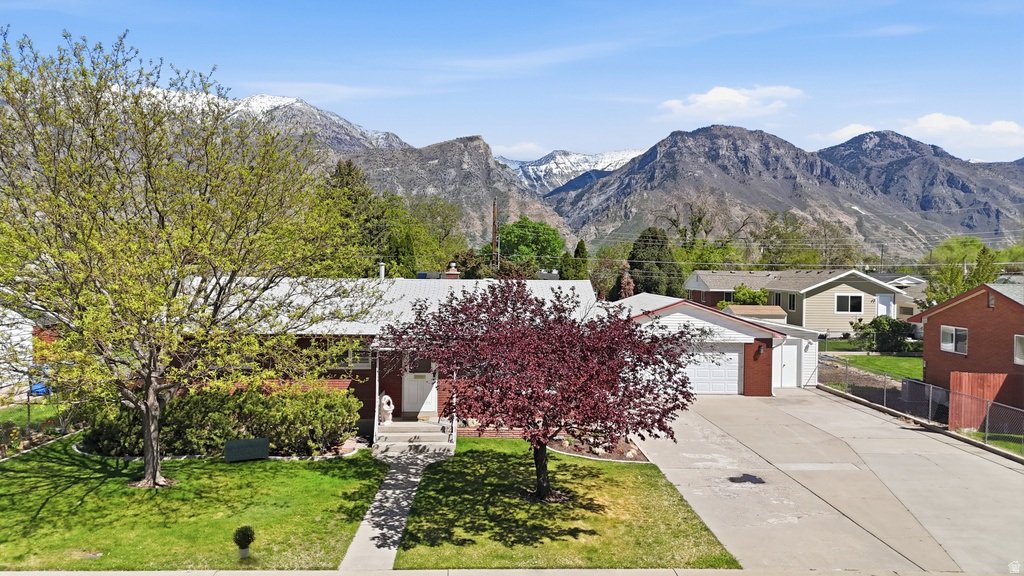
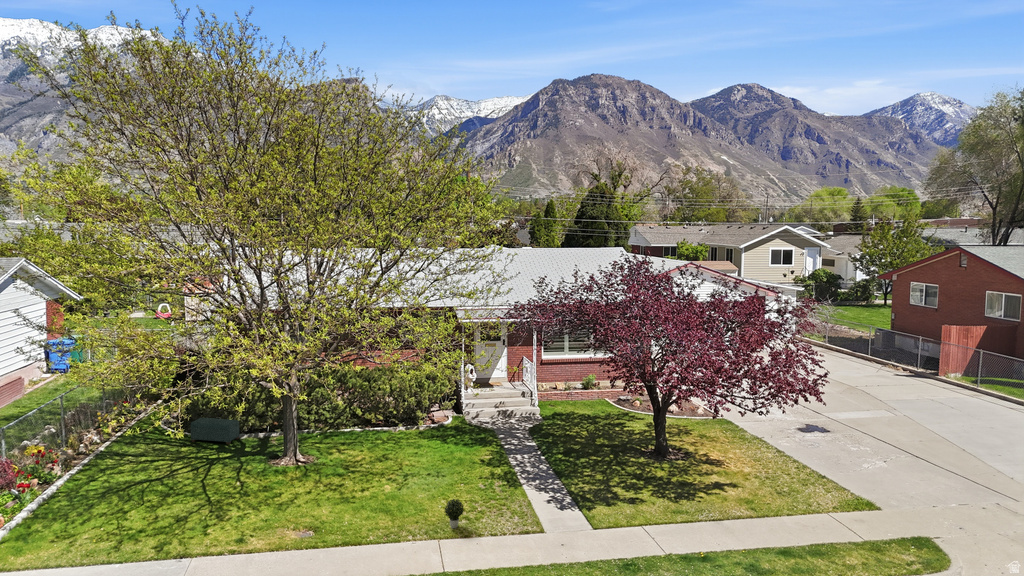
bench: present [224,438,269,464] -> present [190,418,239,444]

